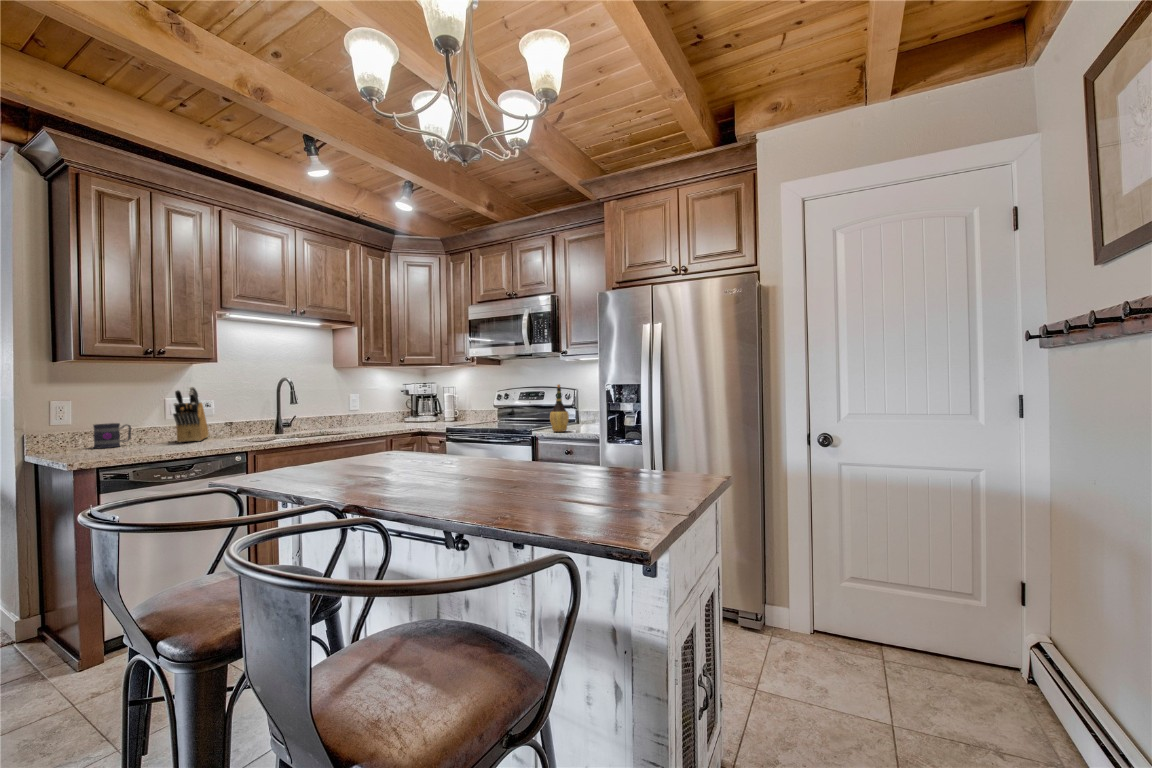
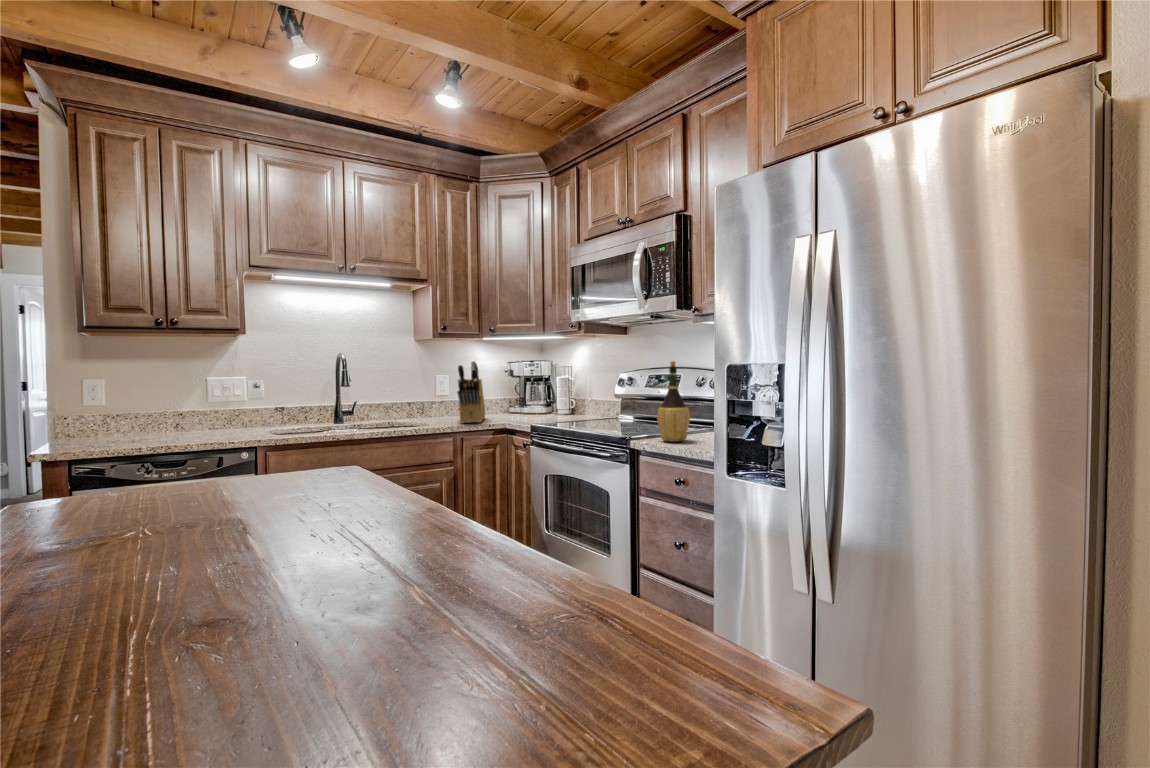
knife block: present [173,387,209,443] -> present [457,361,485,423]
mug: present [93,423,131,448] -> none [124,406,167,435]

